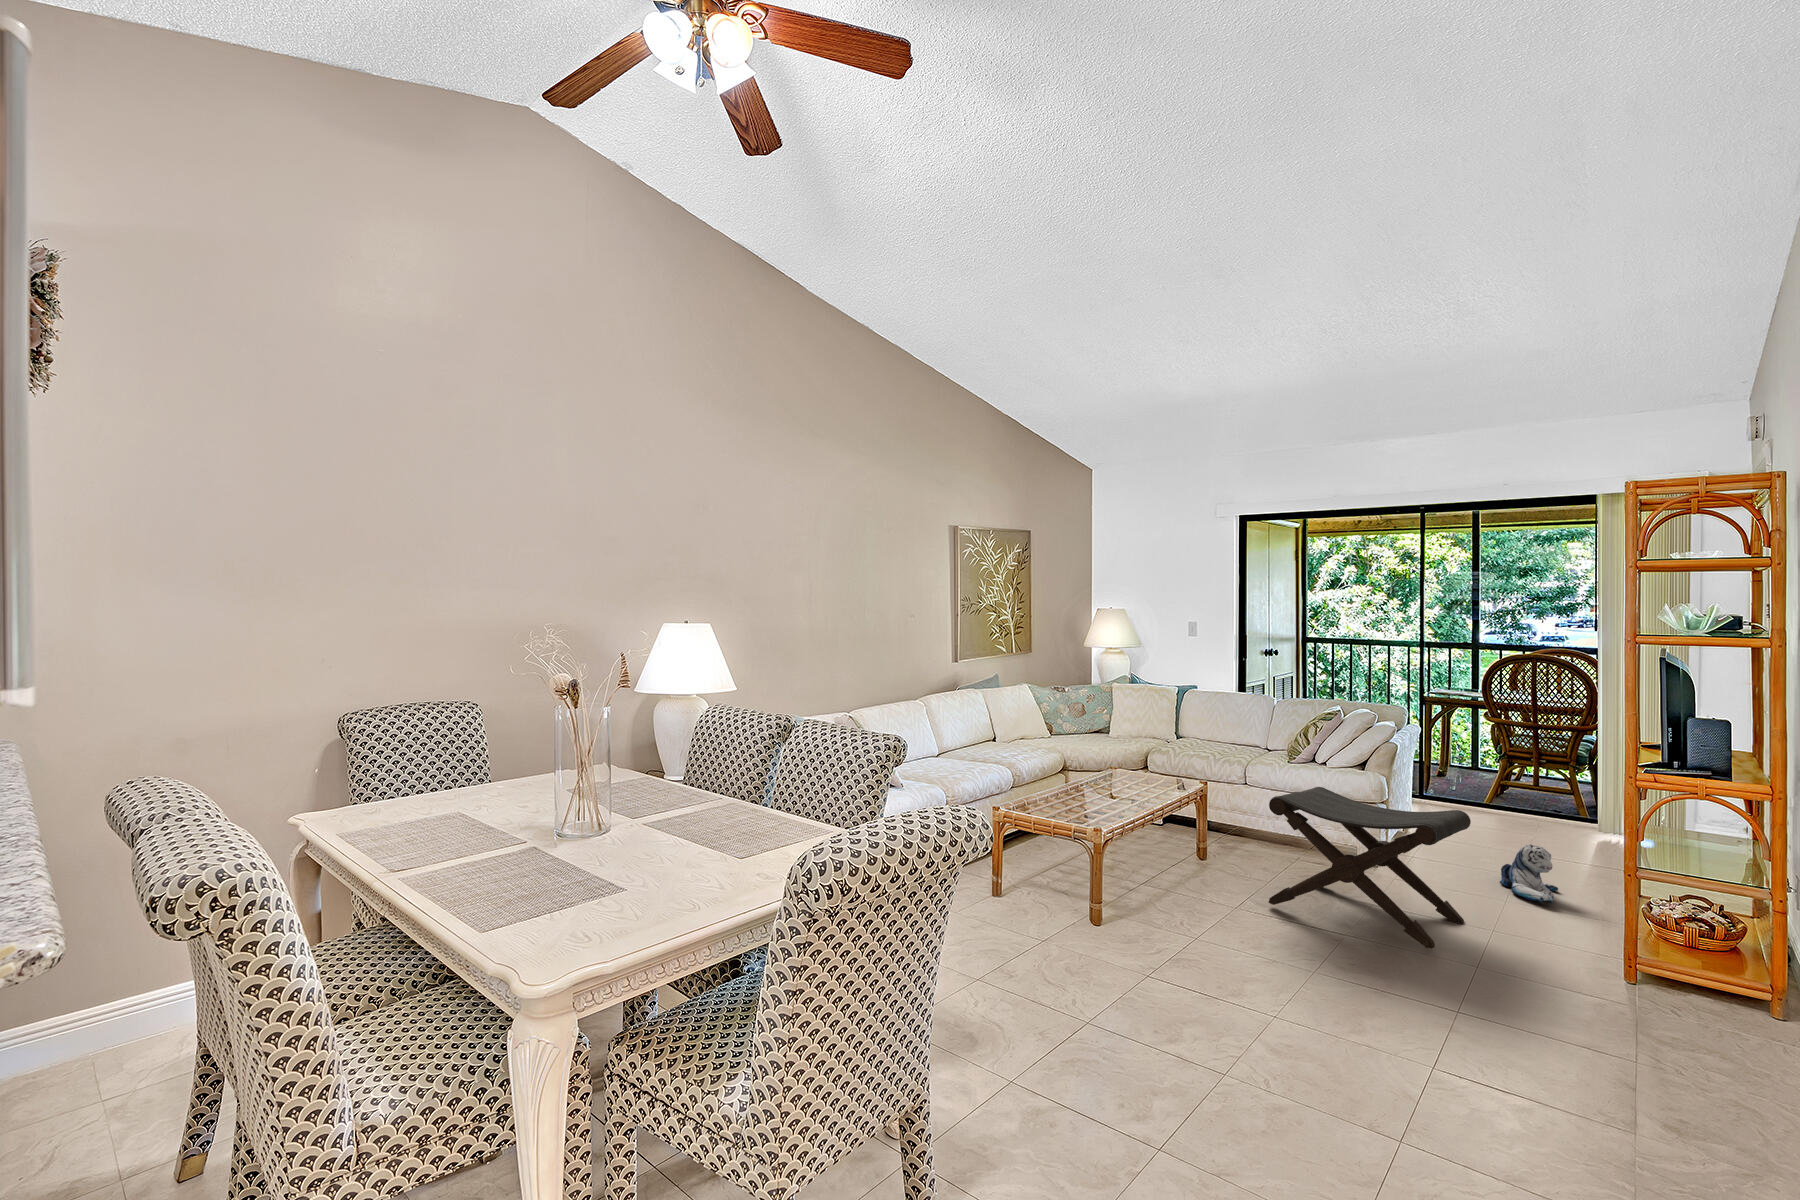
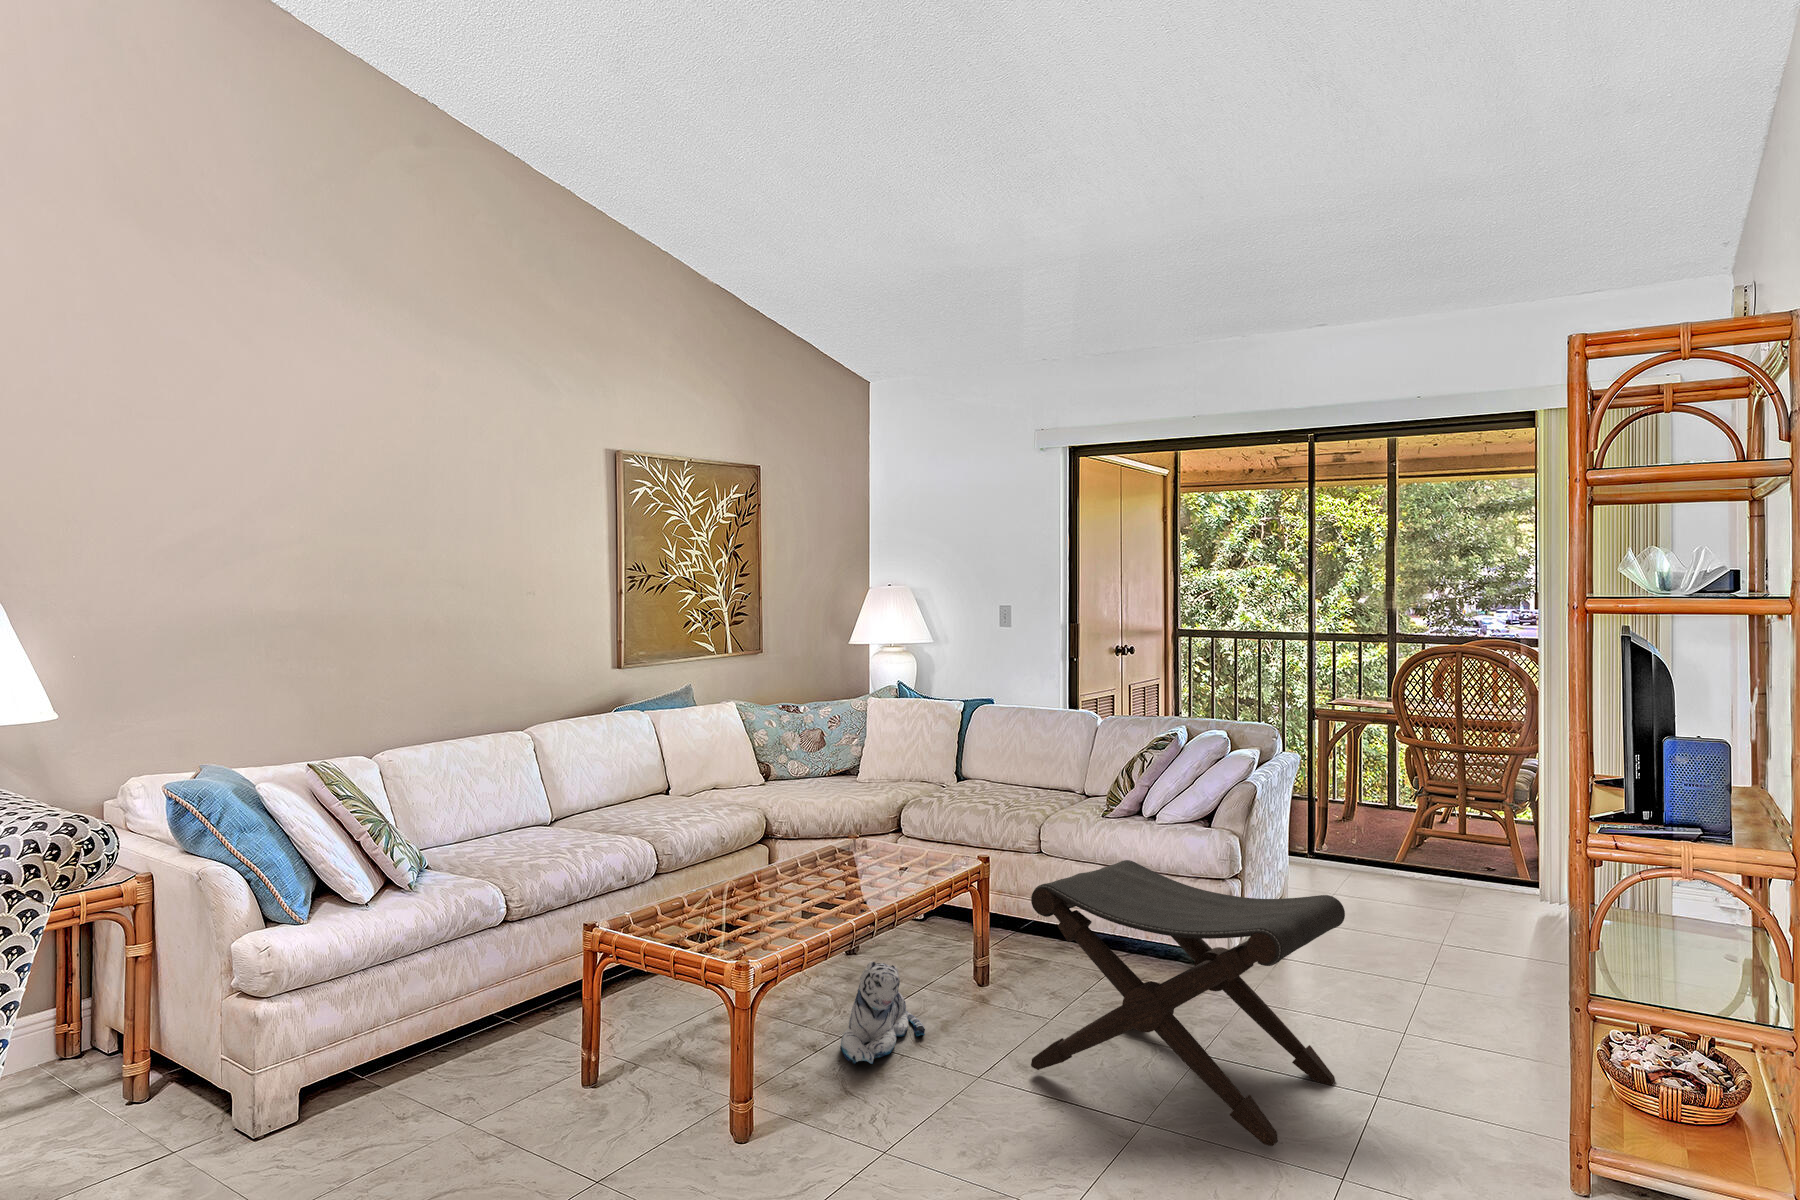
plush toy: present [1500,844,1558,903] -> present [840,962,925,1064]

